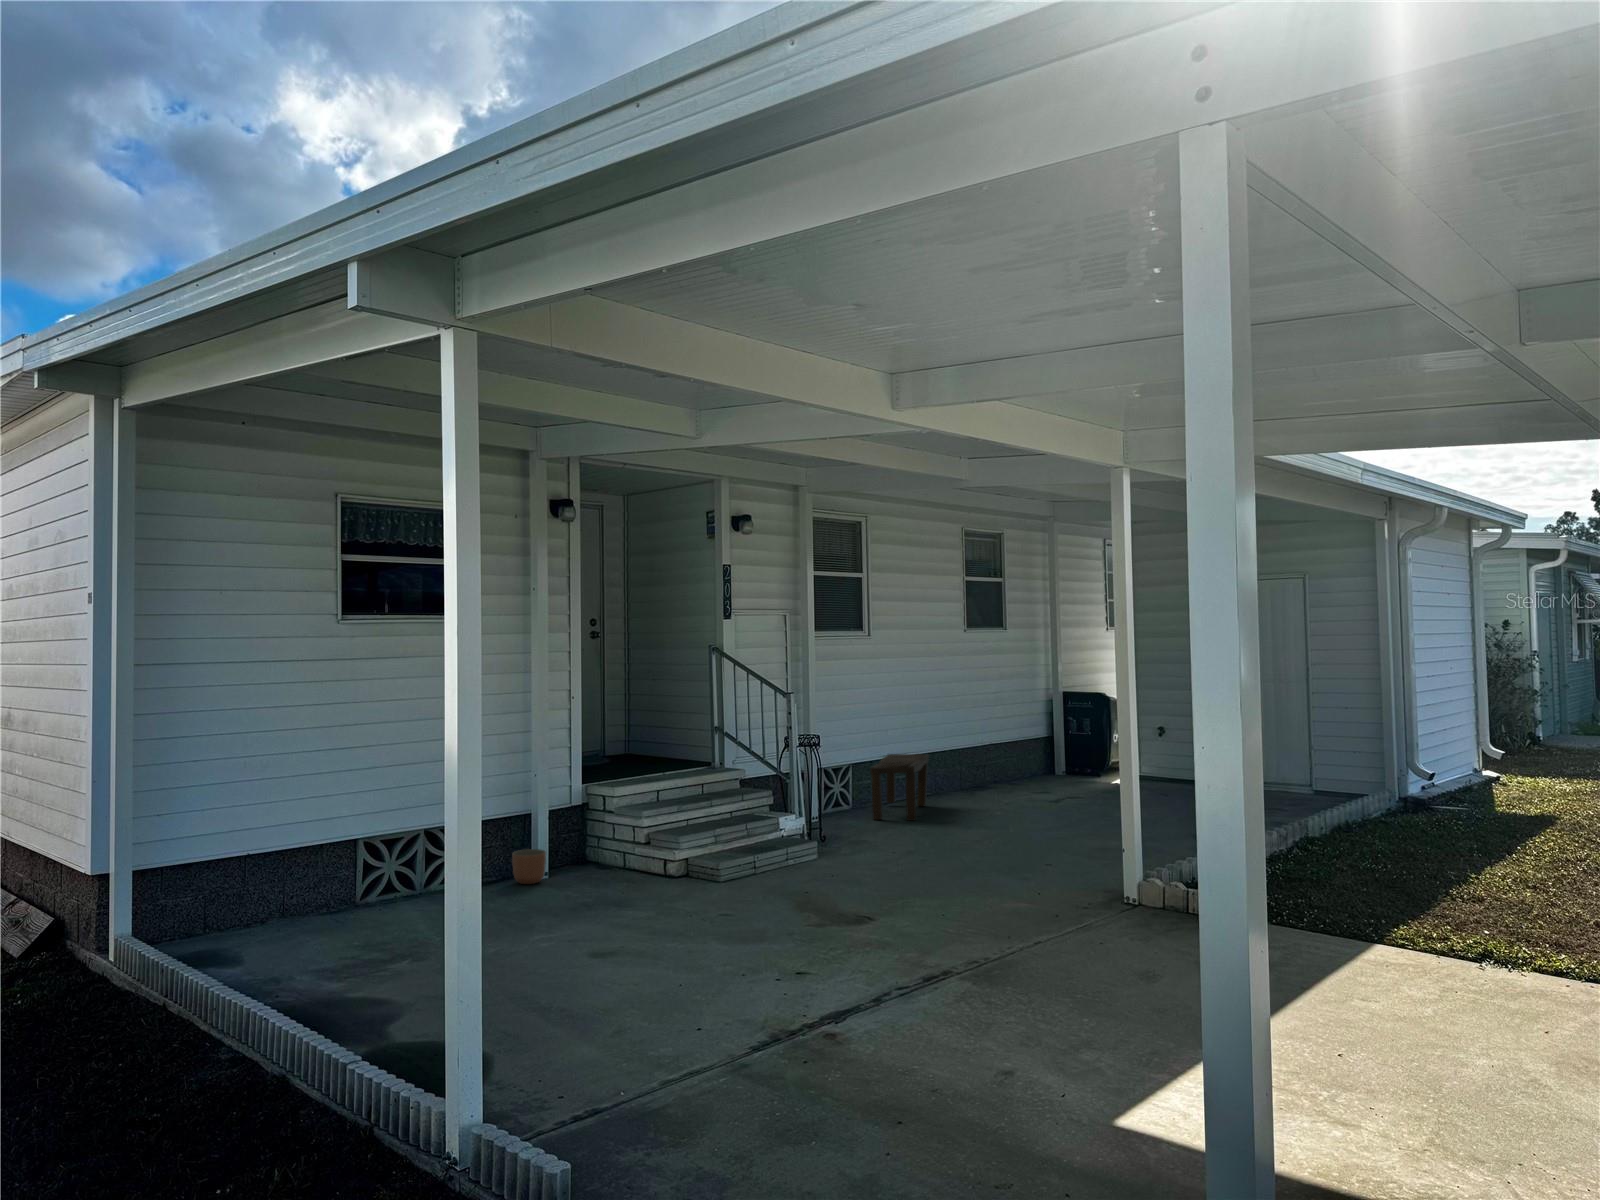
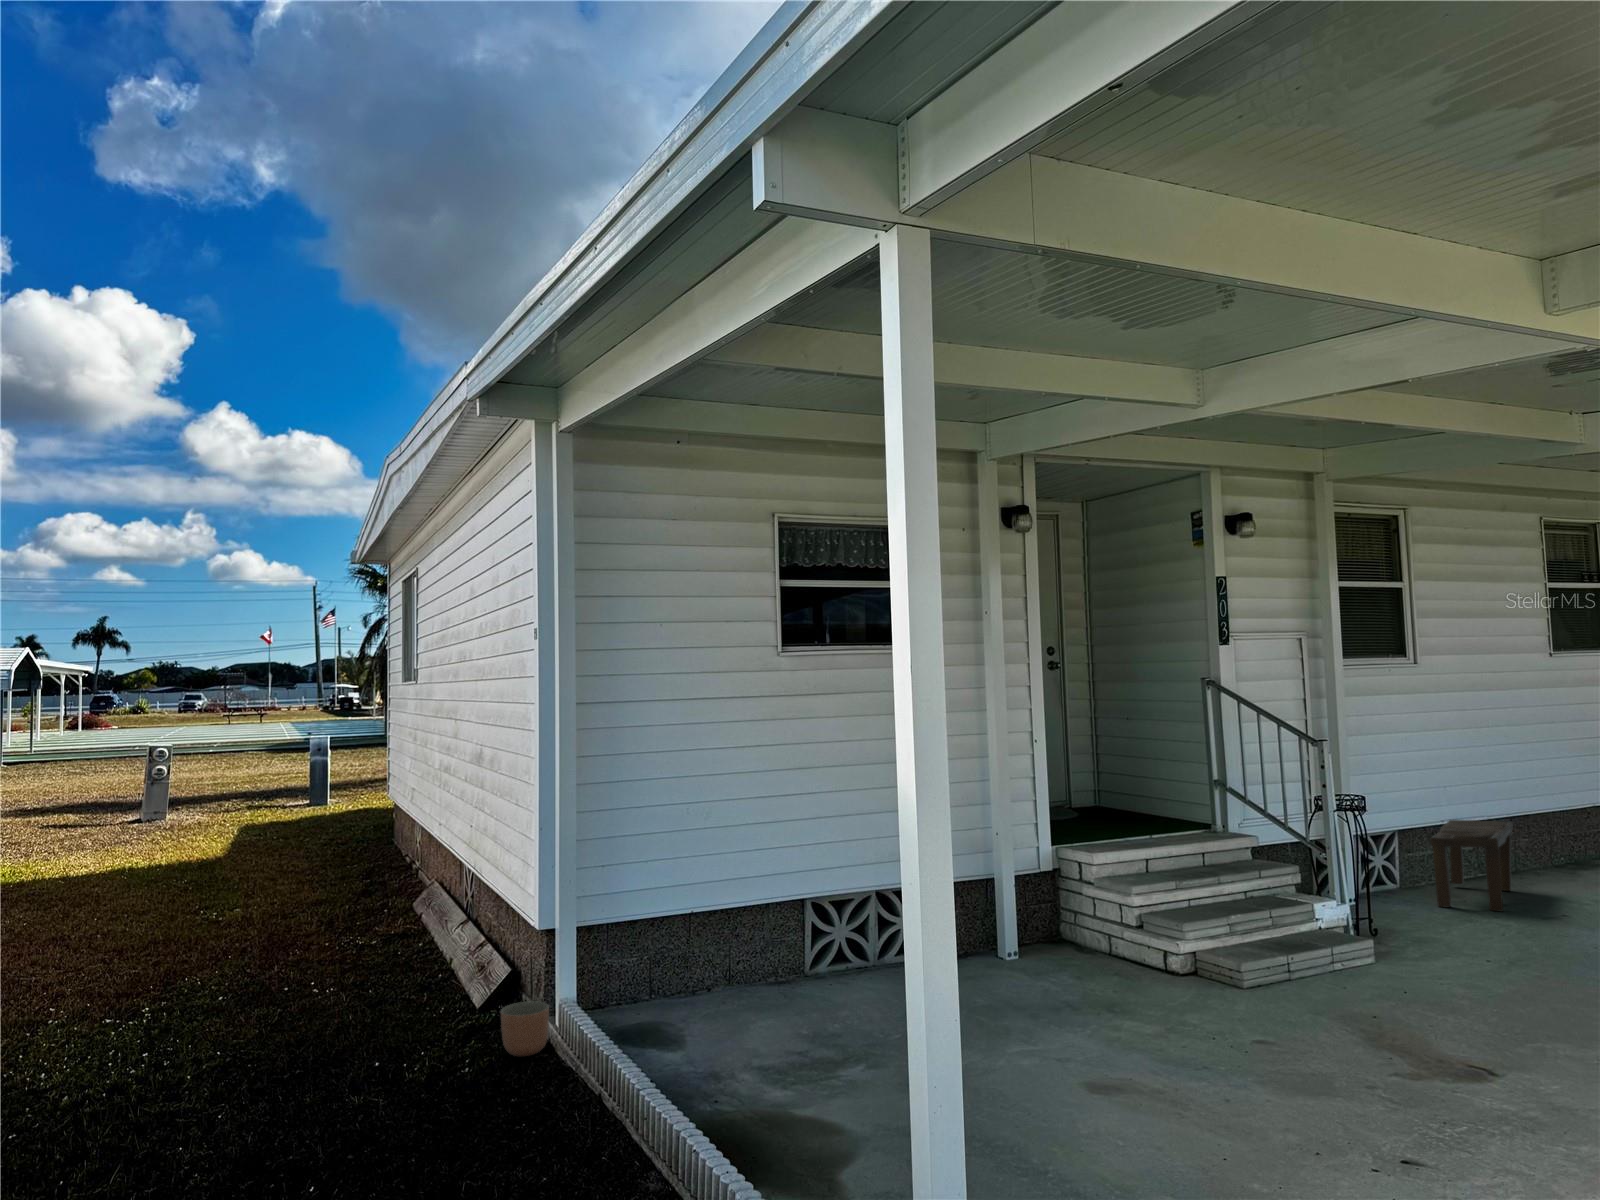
planter: present [512,849,546,884] -> present [501,1001,549,1056]

